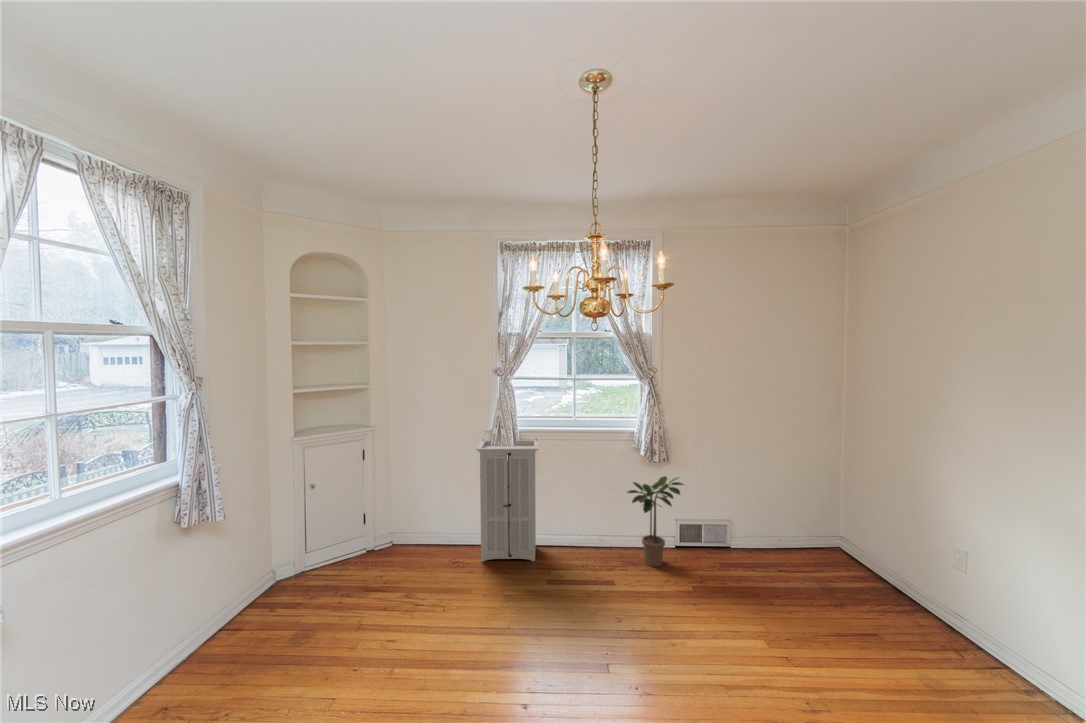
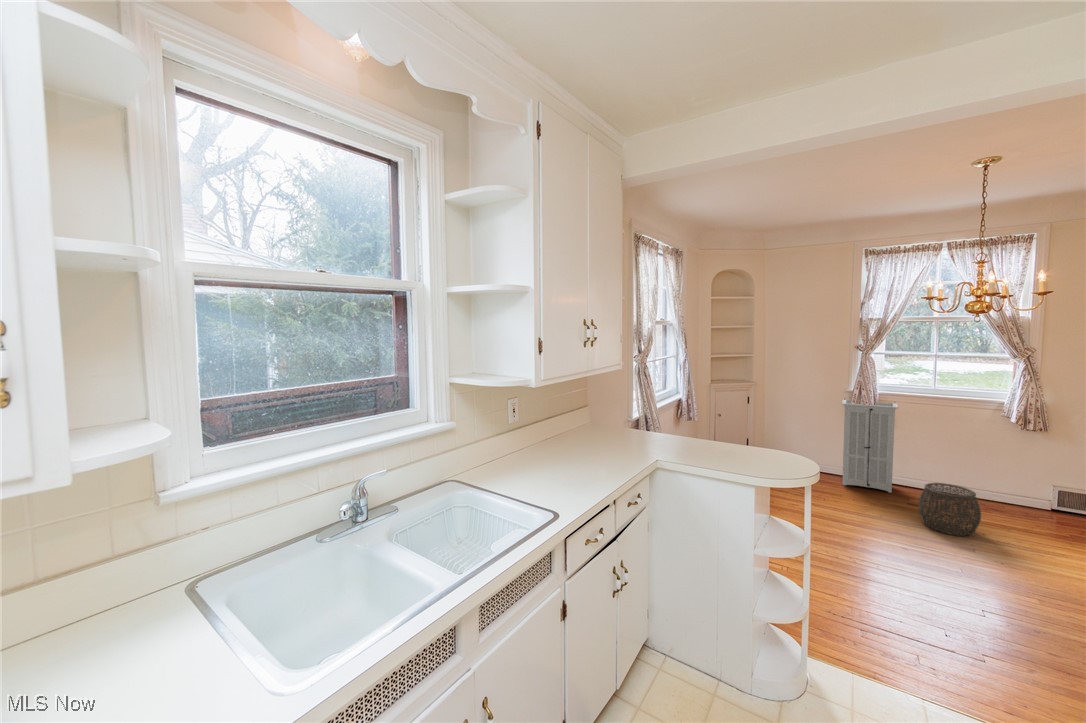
potted plant: present [627,476,683,567] -> none [990,443,1064,517]
woven basket: none [558,556,624,640] -> present [918,483,981,536]

